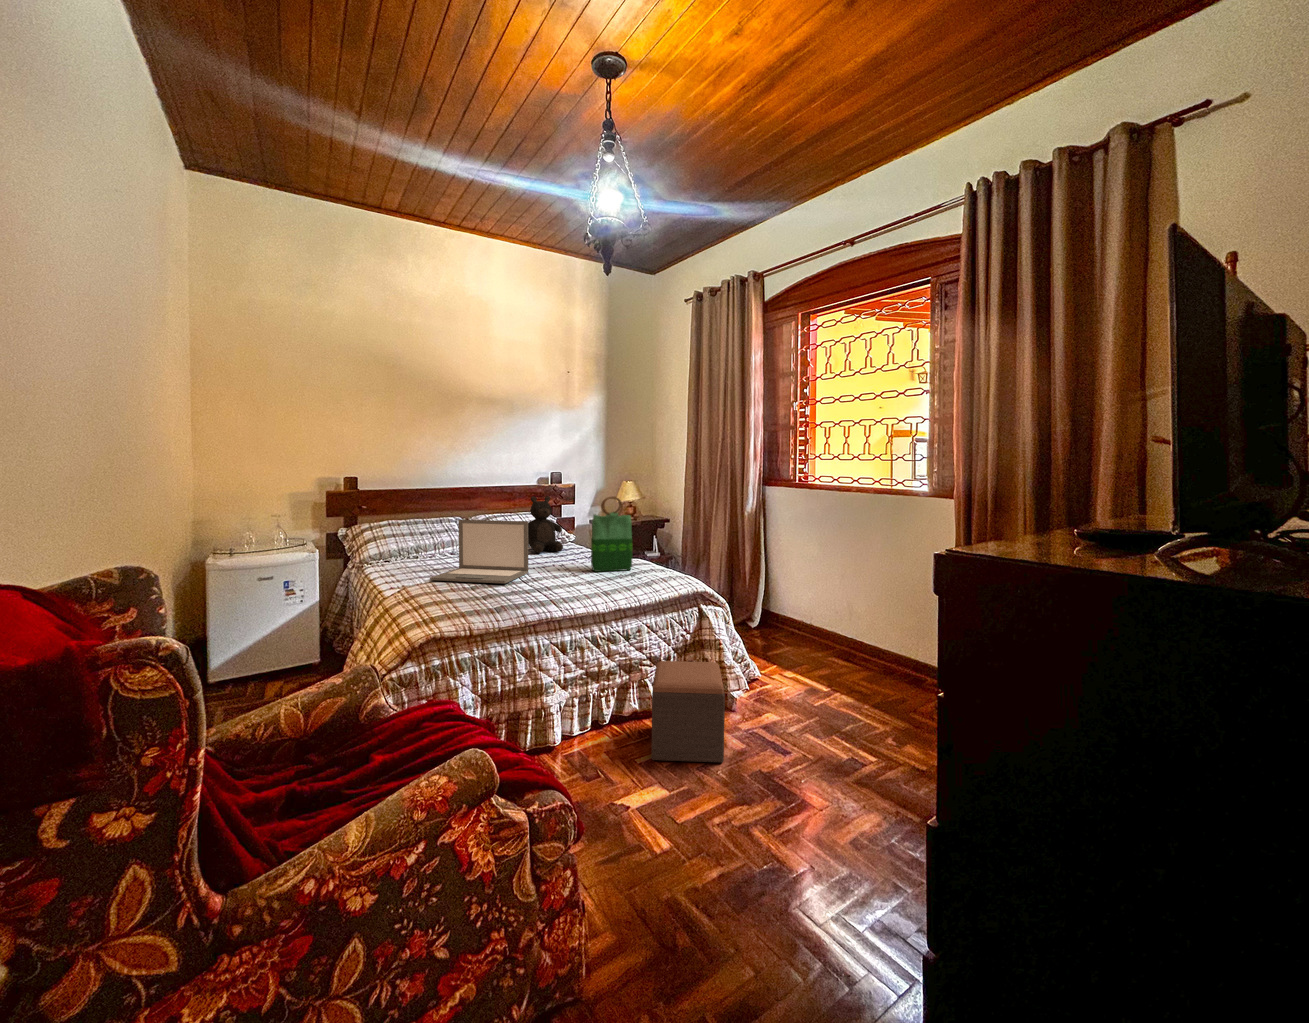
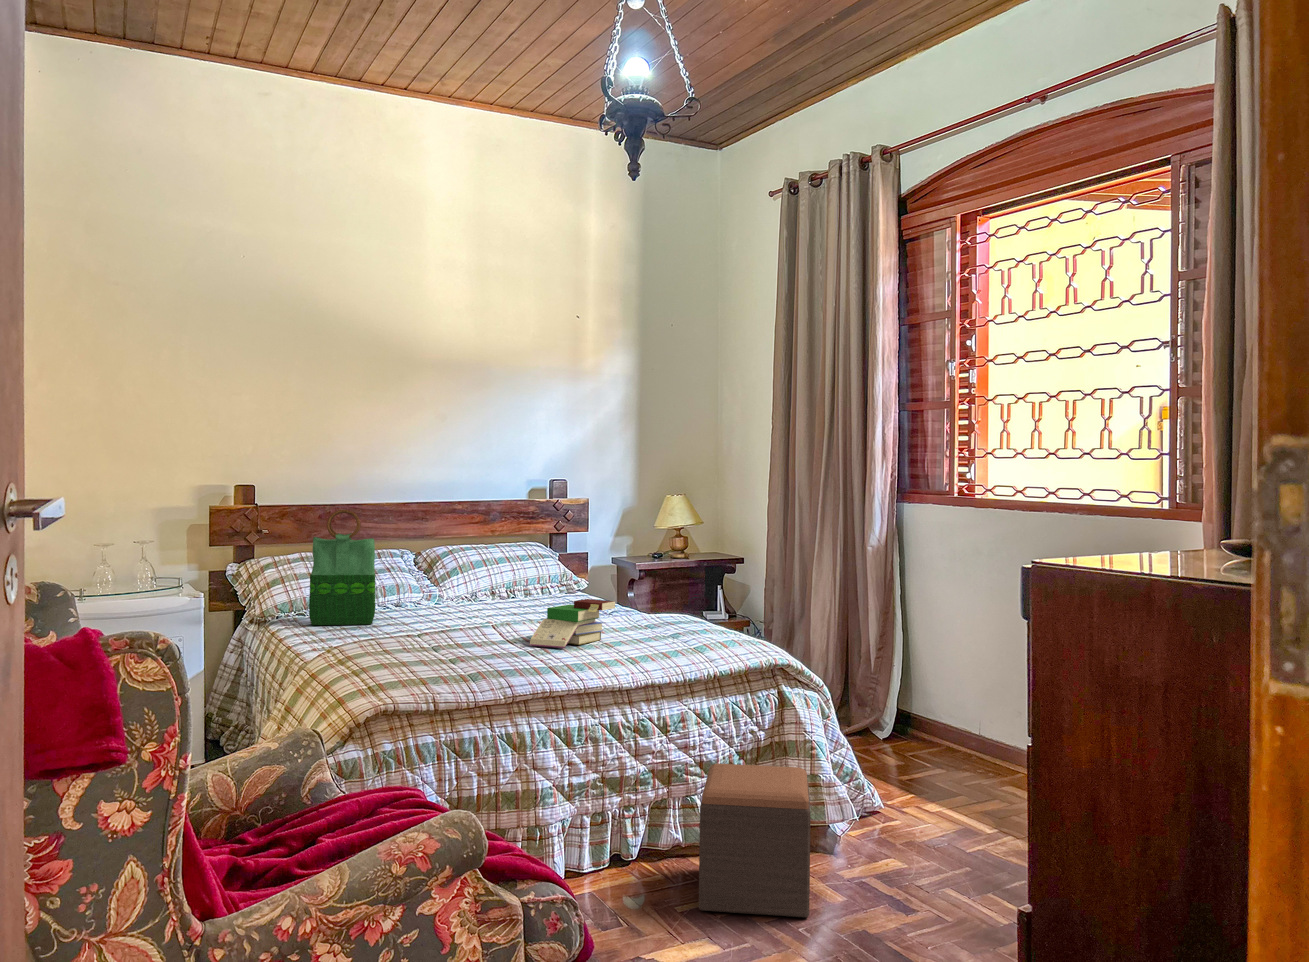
teddy bear: present [528,496,563,553] -> none [500,515,569,604]
tote bag: present [591,497,632,572] -> present [309,510,376,625]
laptop: present [430,520,528,583] -> none [369,548,517,644]
book: none [537,552,593,585] -> present [529,599,615,648]

